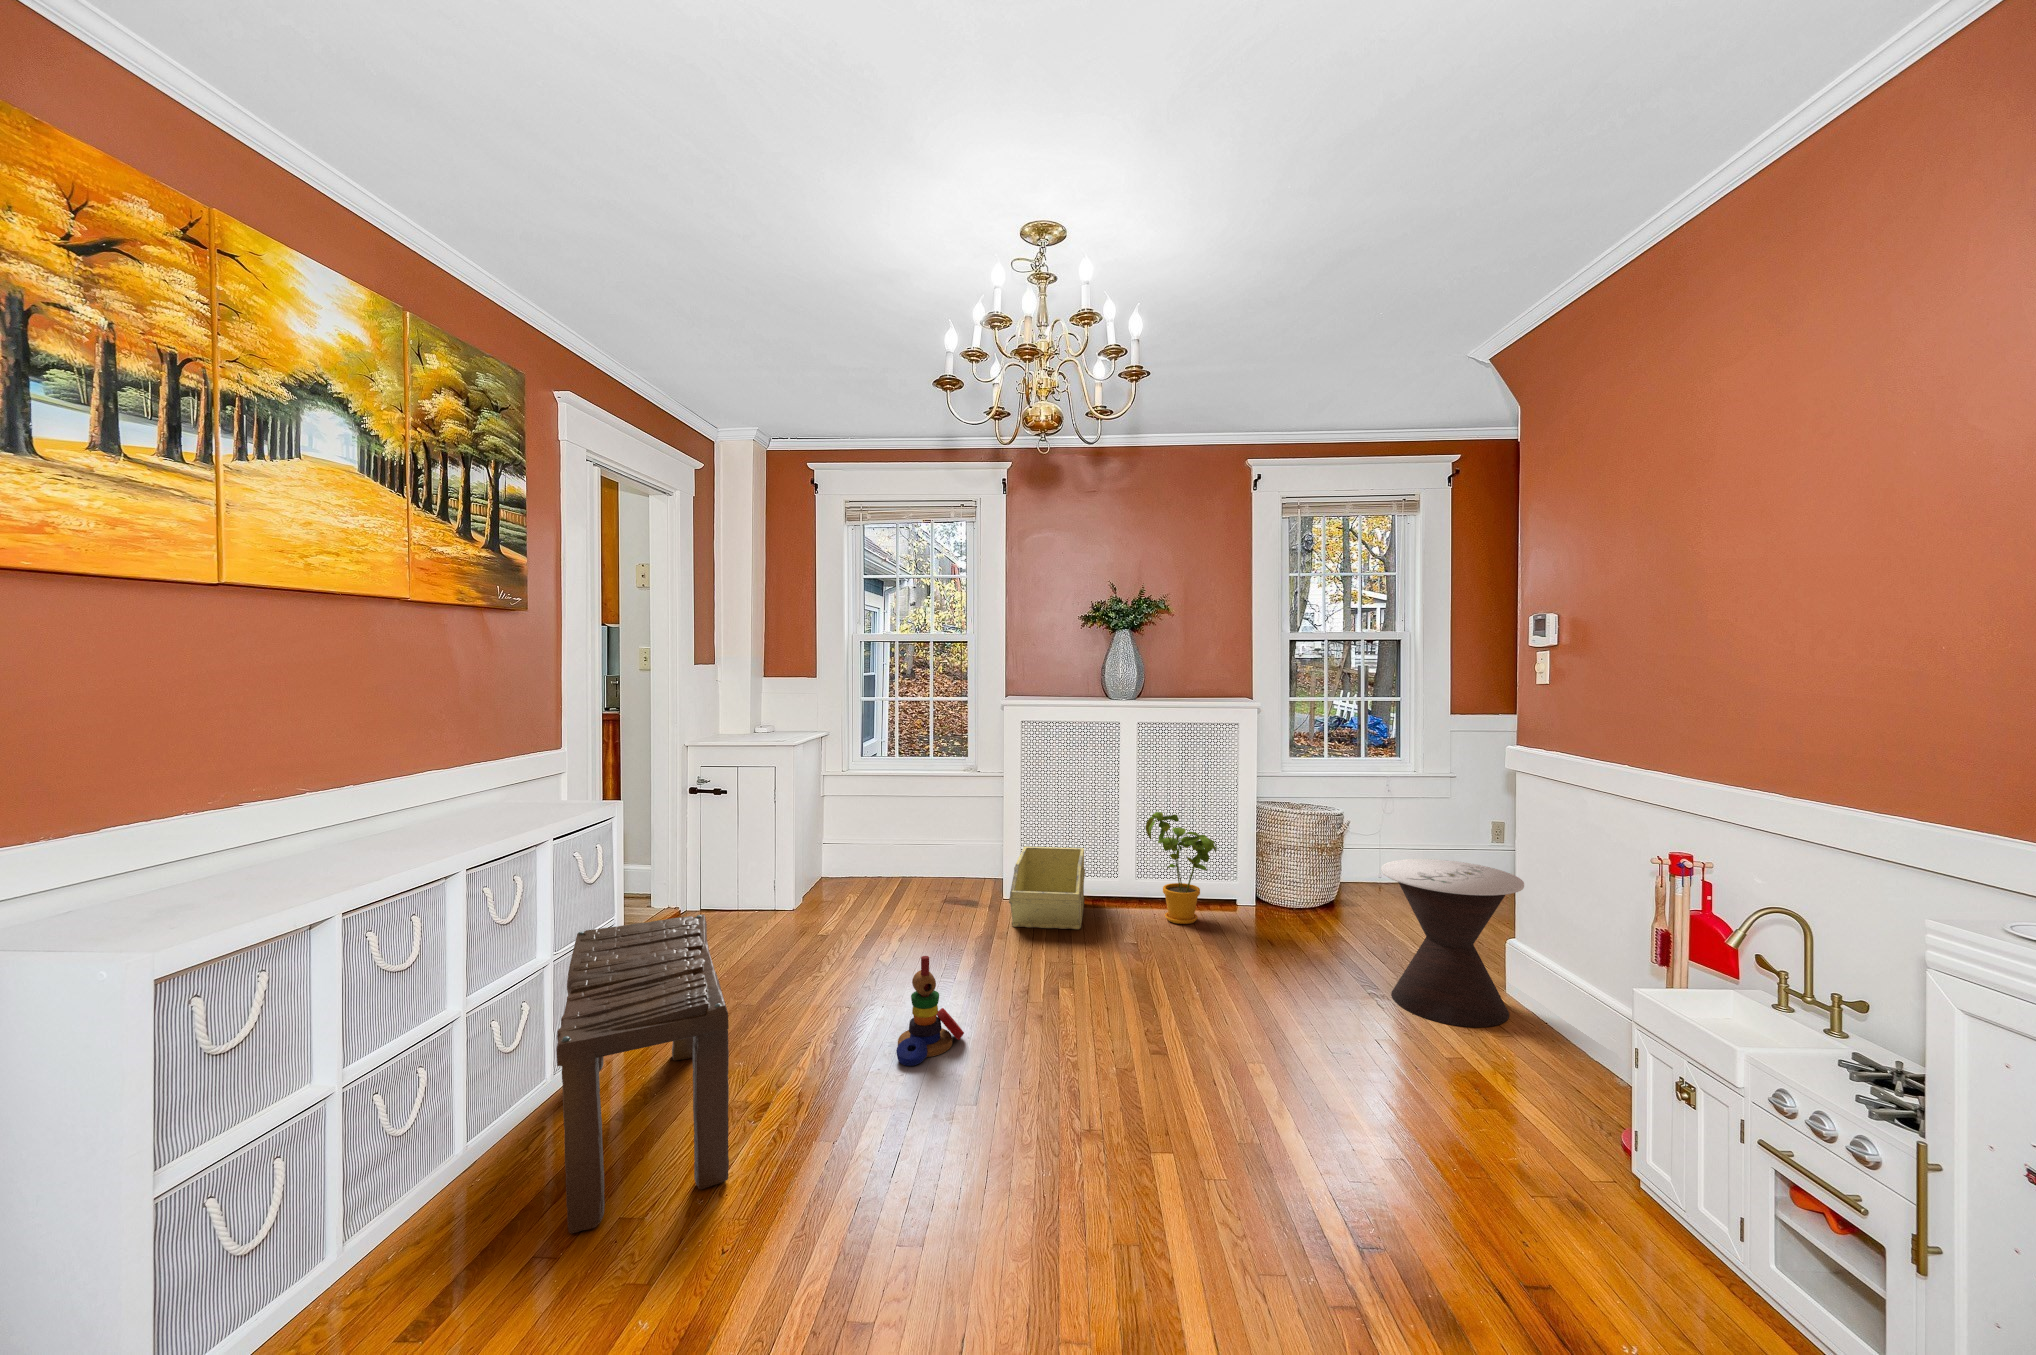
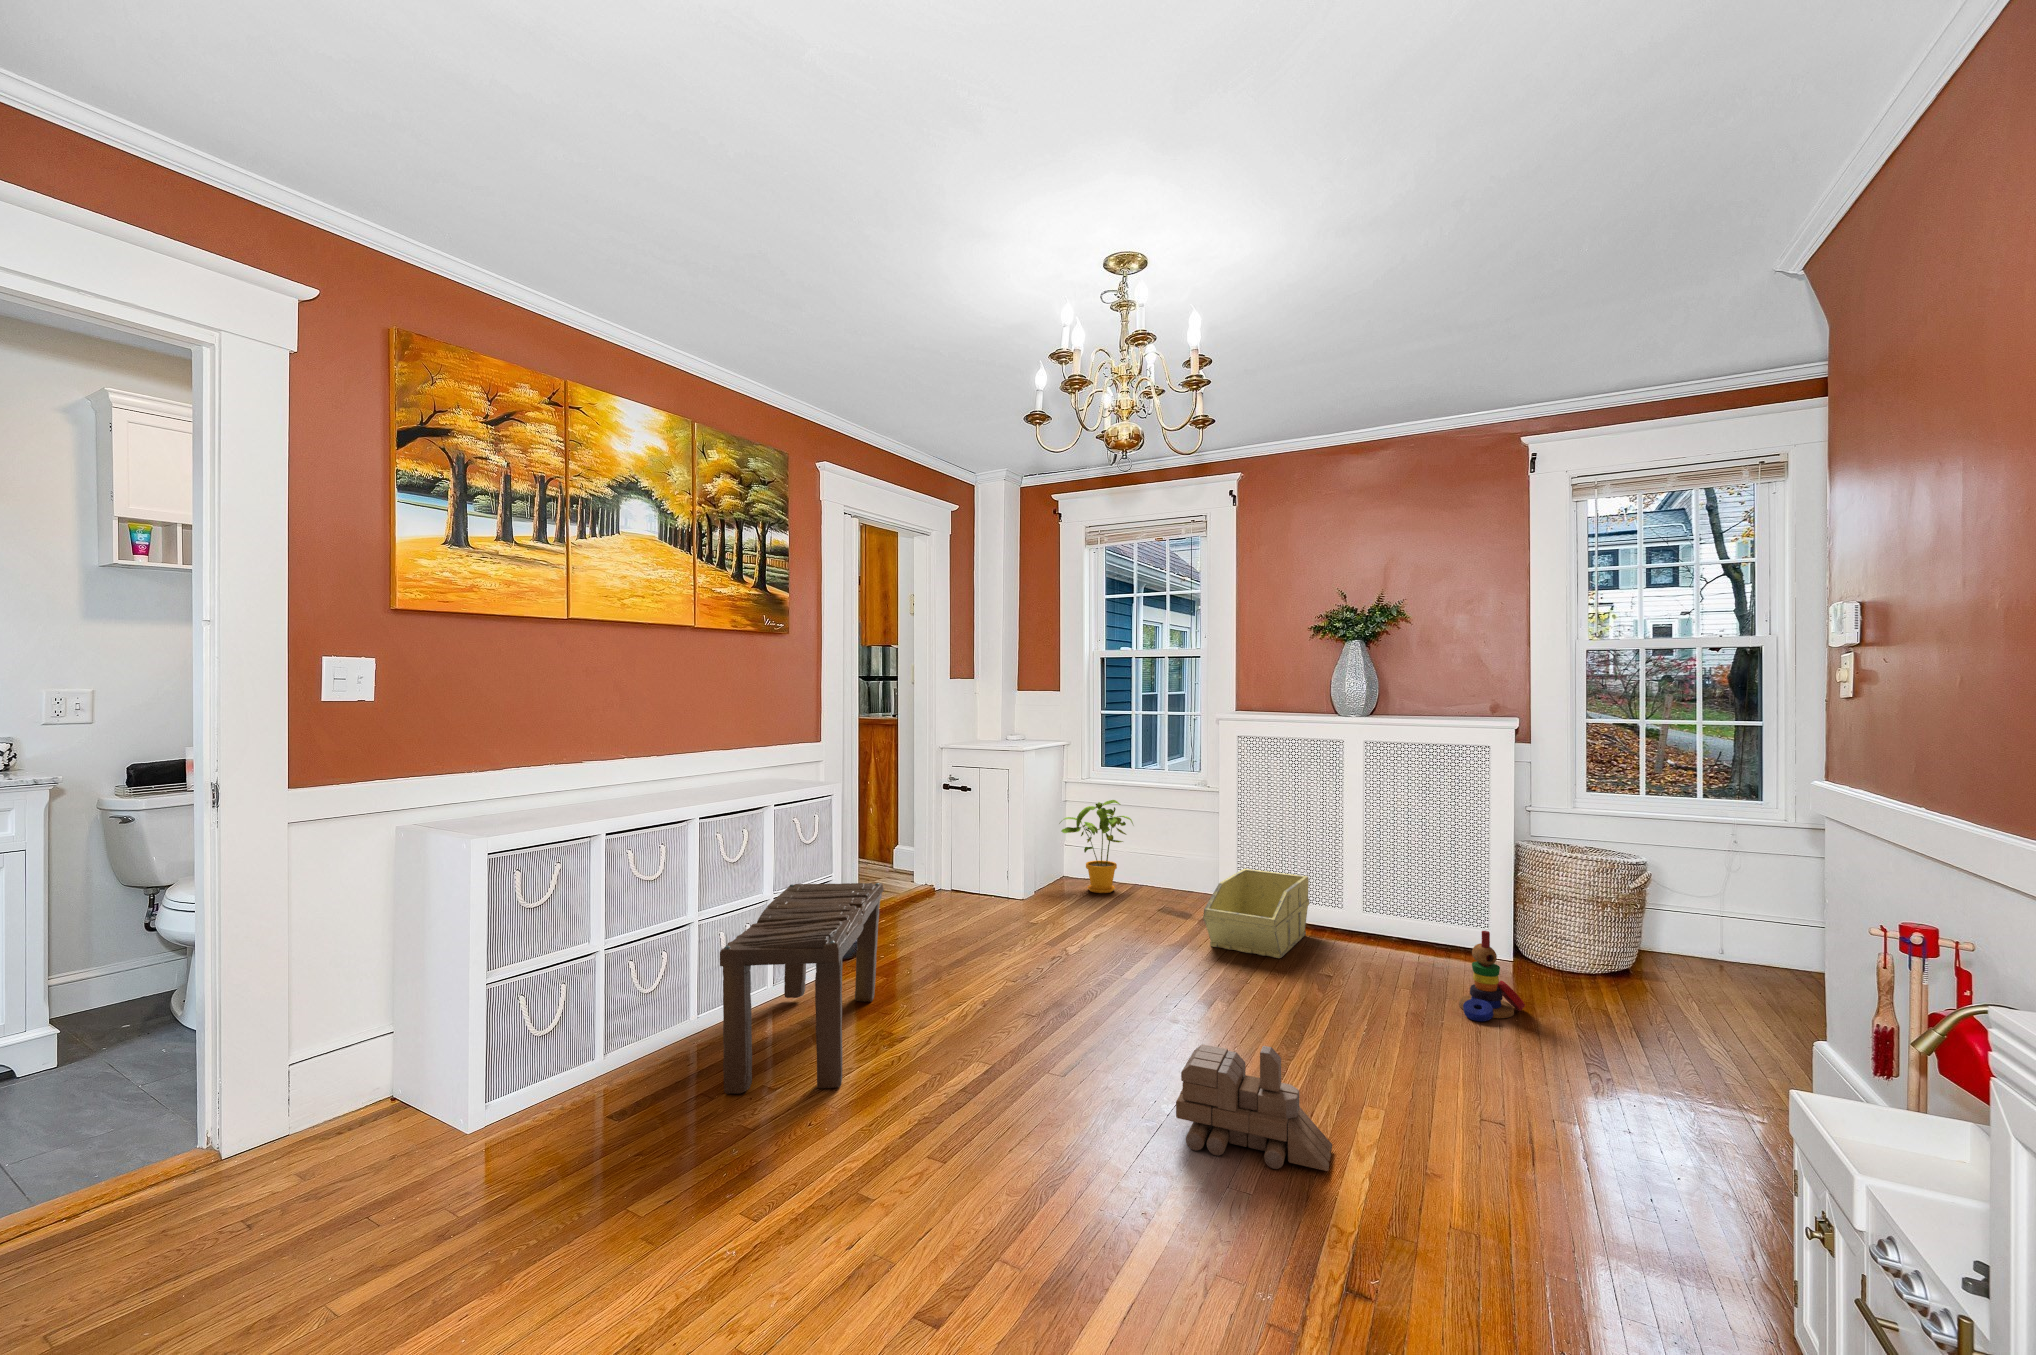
house plant: present [1146,812,1217,924] -> present [1059,800,1133,893]
side table: present [1381,859,1524,1027] -> none [1607,918,1816,1143]
stacking toy: present [896,956,964,1066] -> present [1459,931,1525,1021]
toy train: none [1114,1029,1265,1148] -> present [1176,1044,1332,1171]

